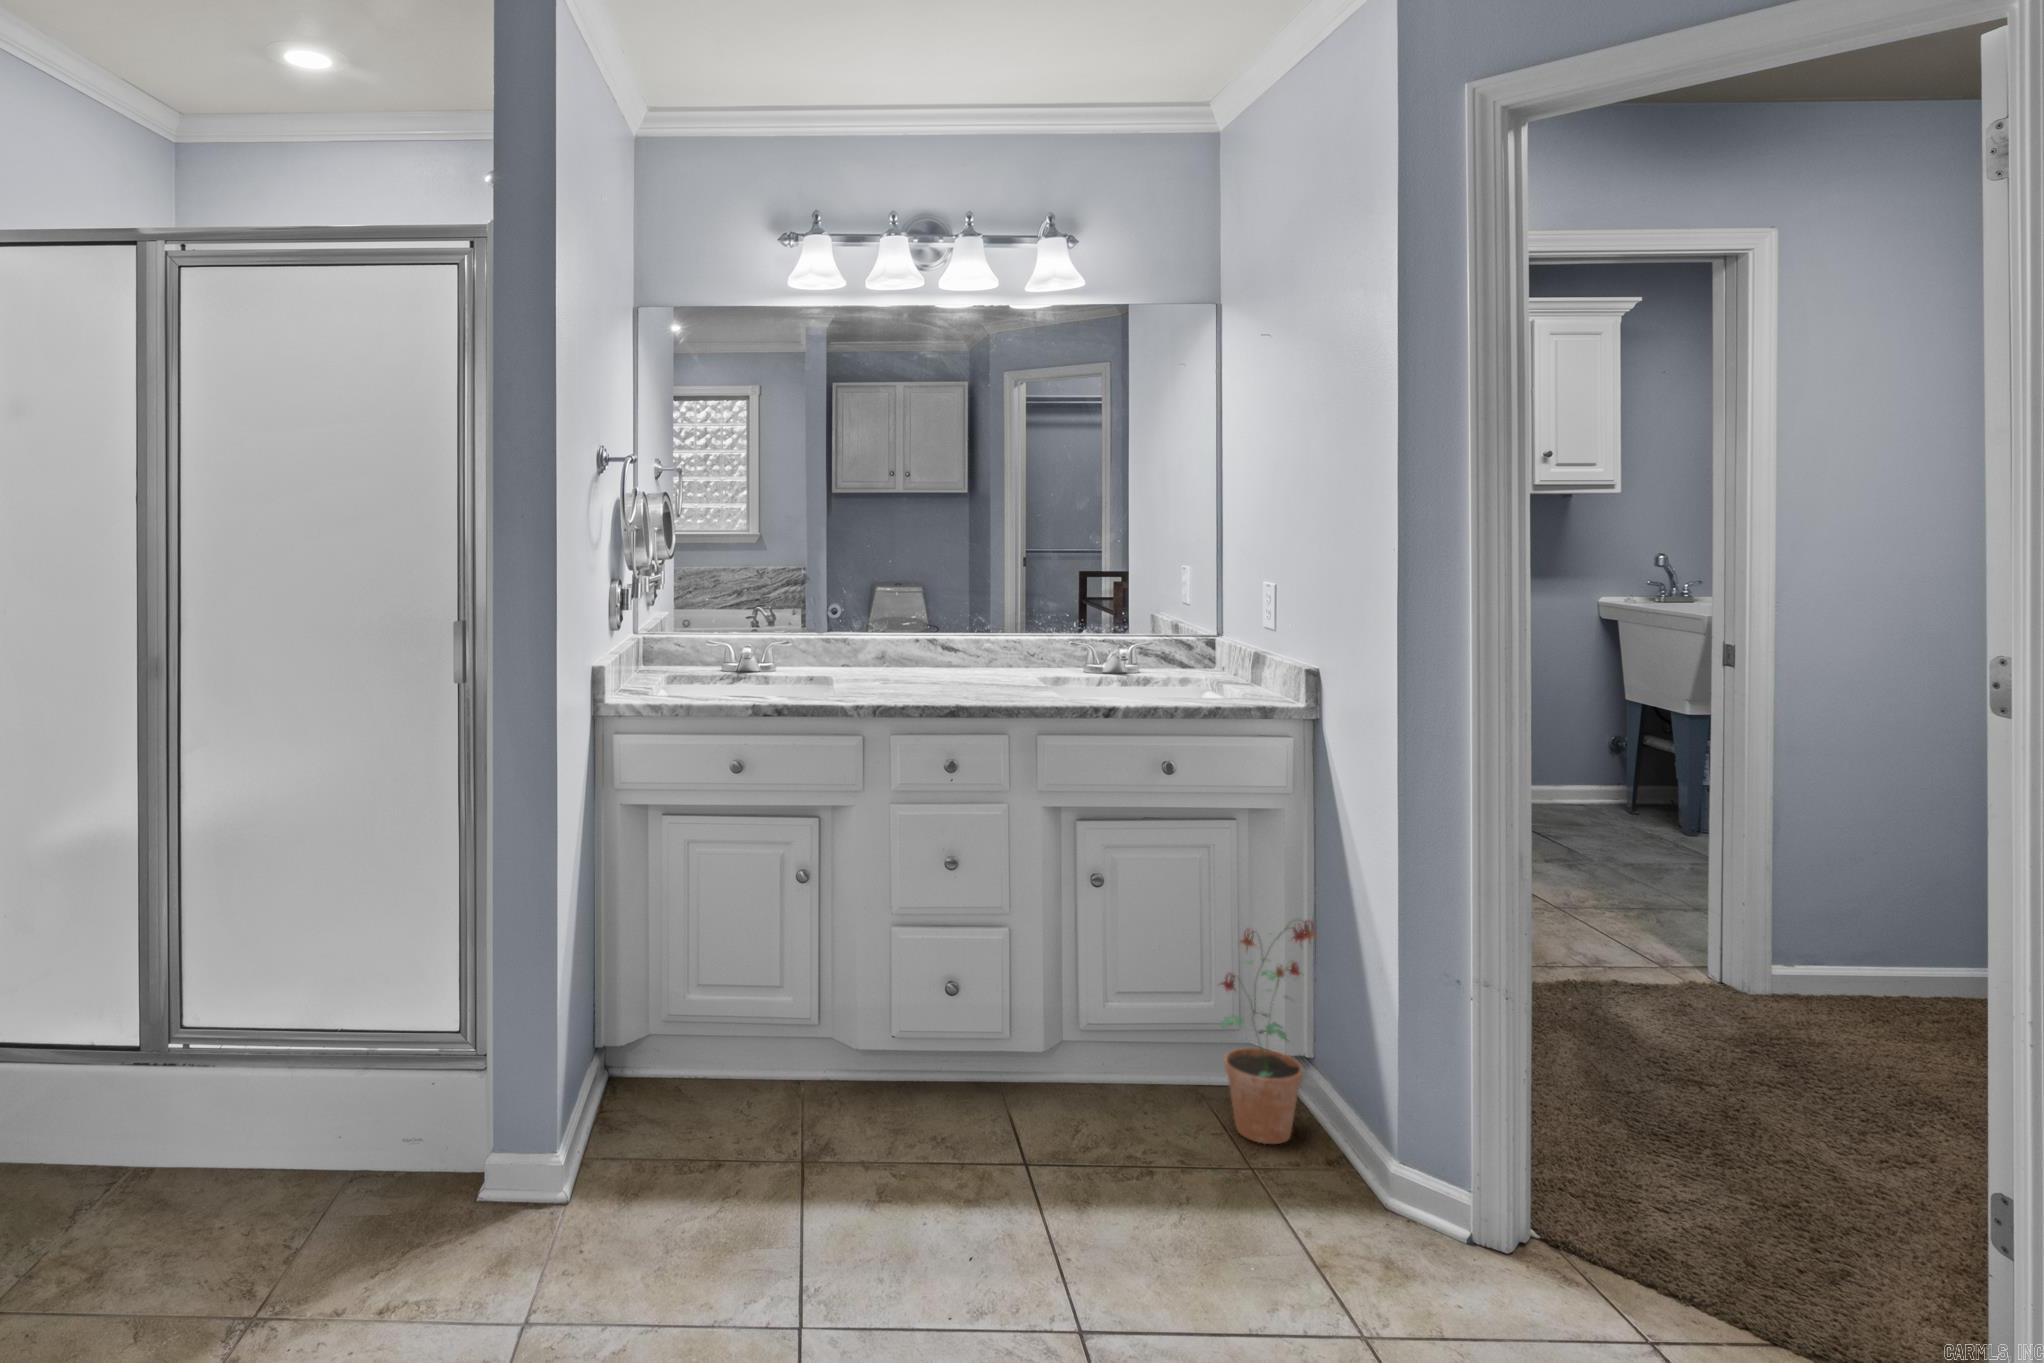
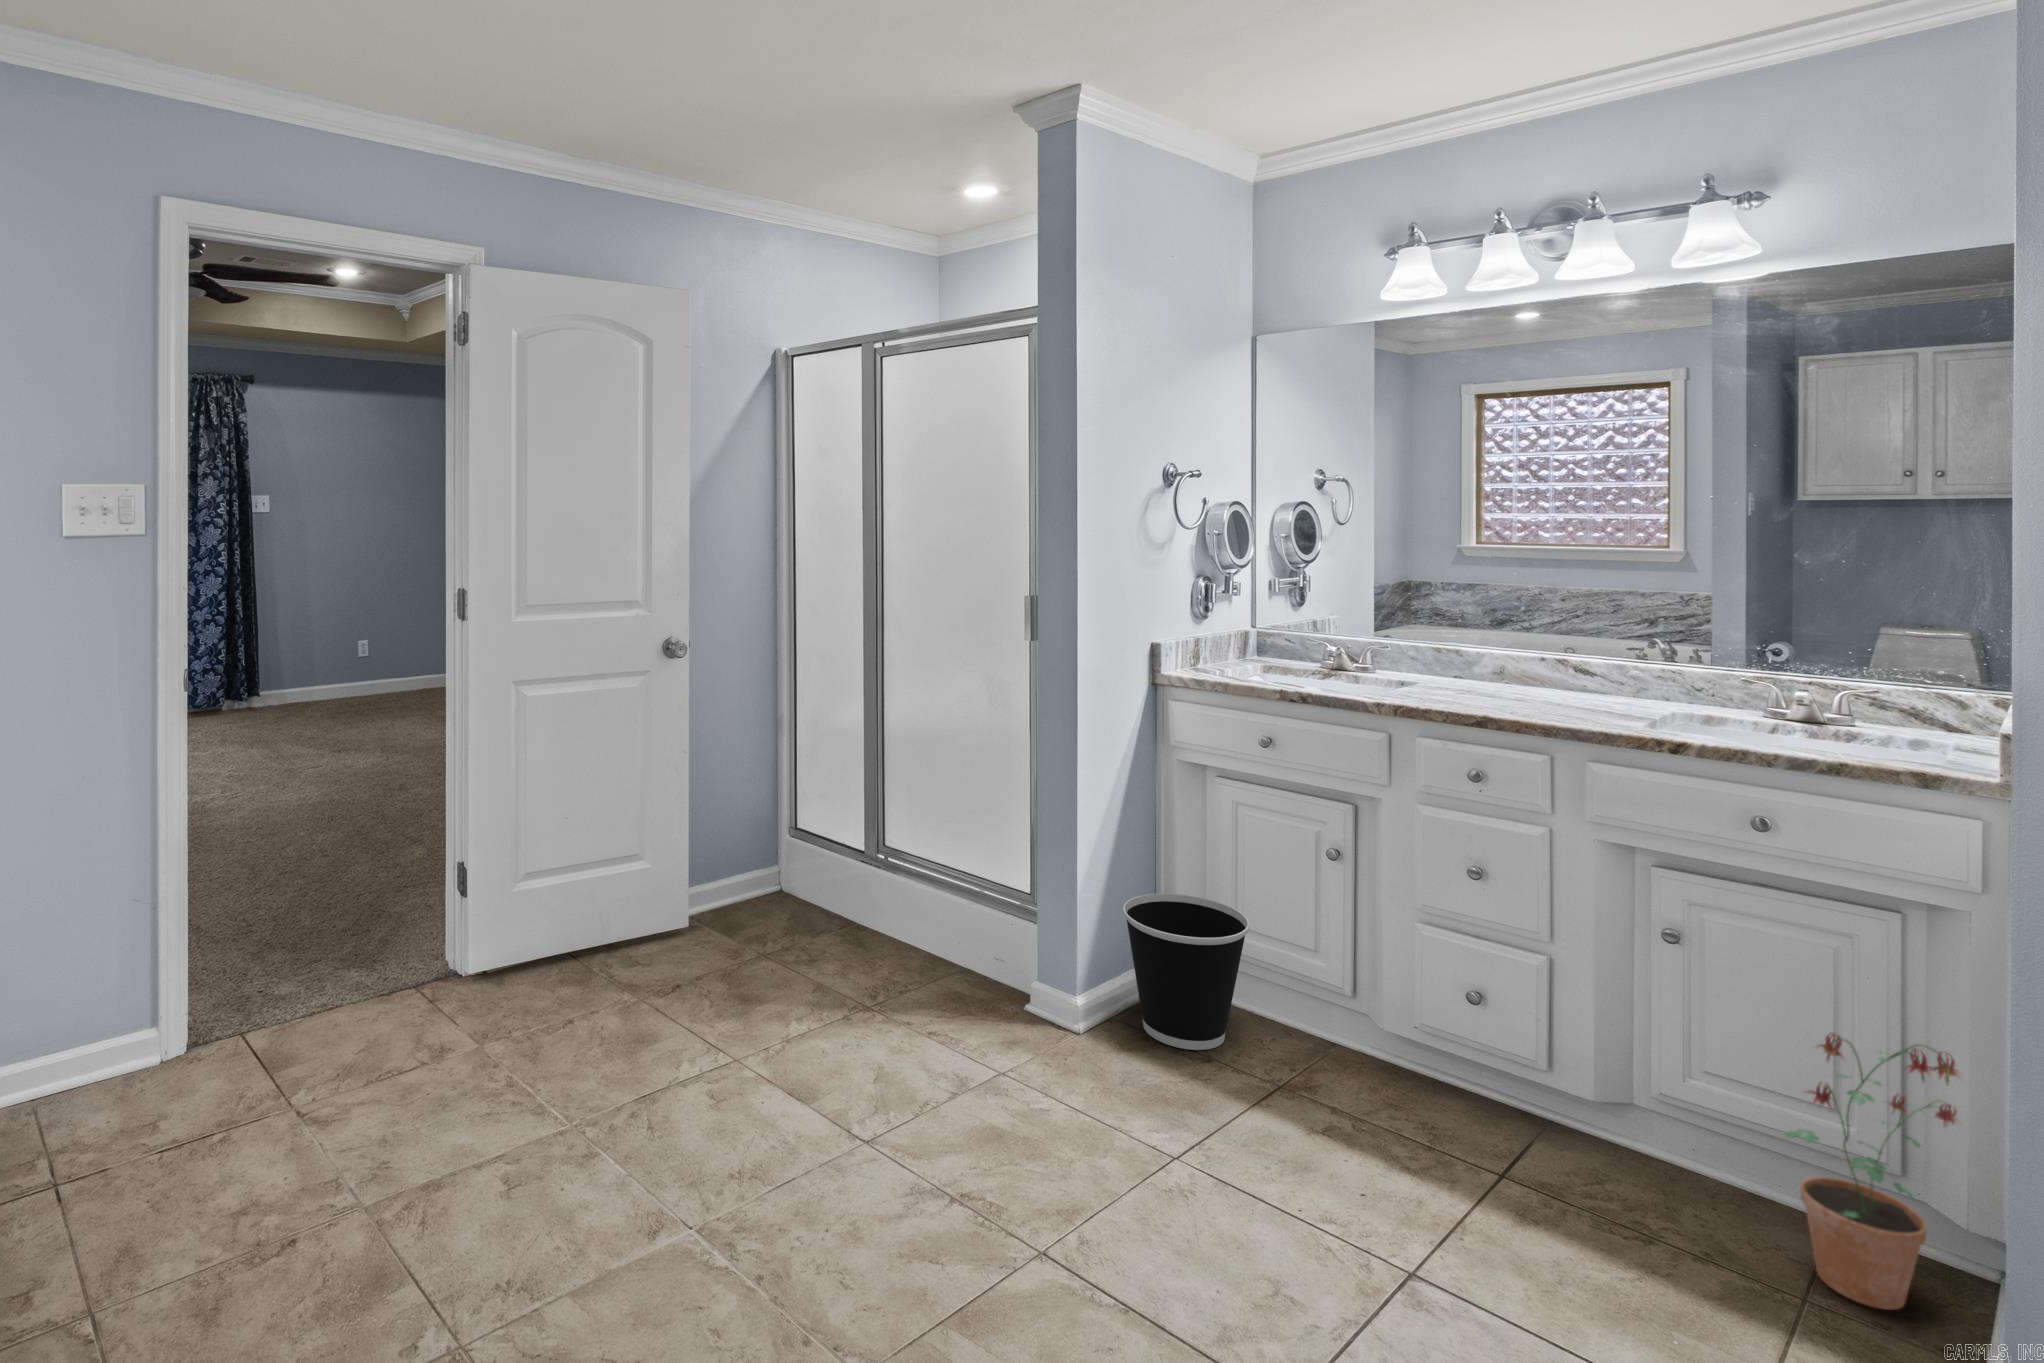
wastebasket: none [601,967,747,1159] -> present [1123,894,1249,1050]

